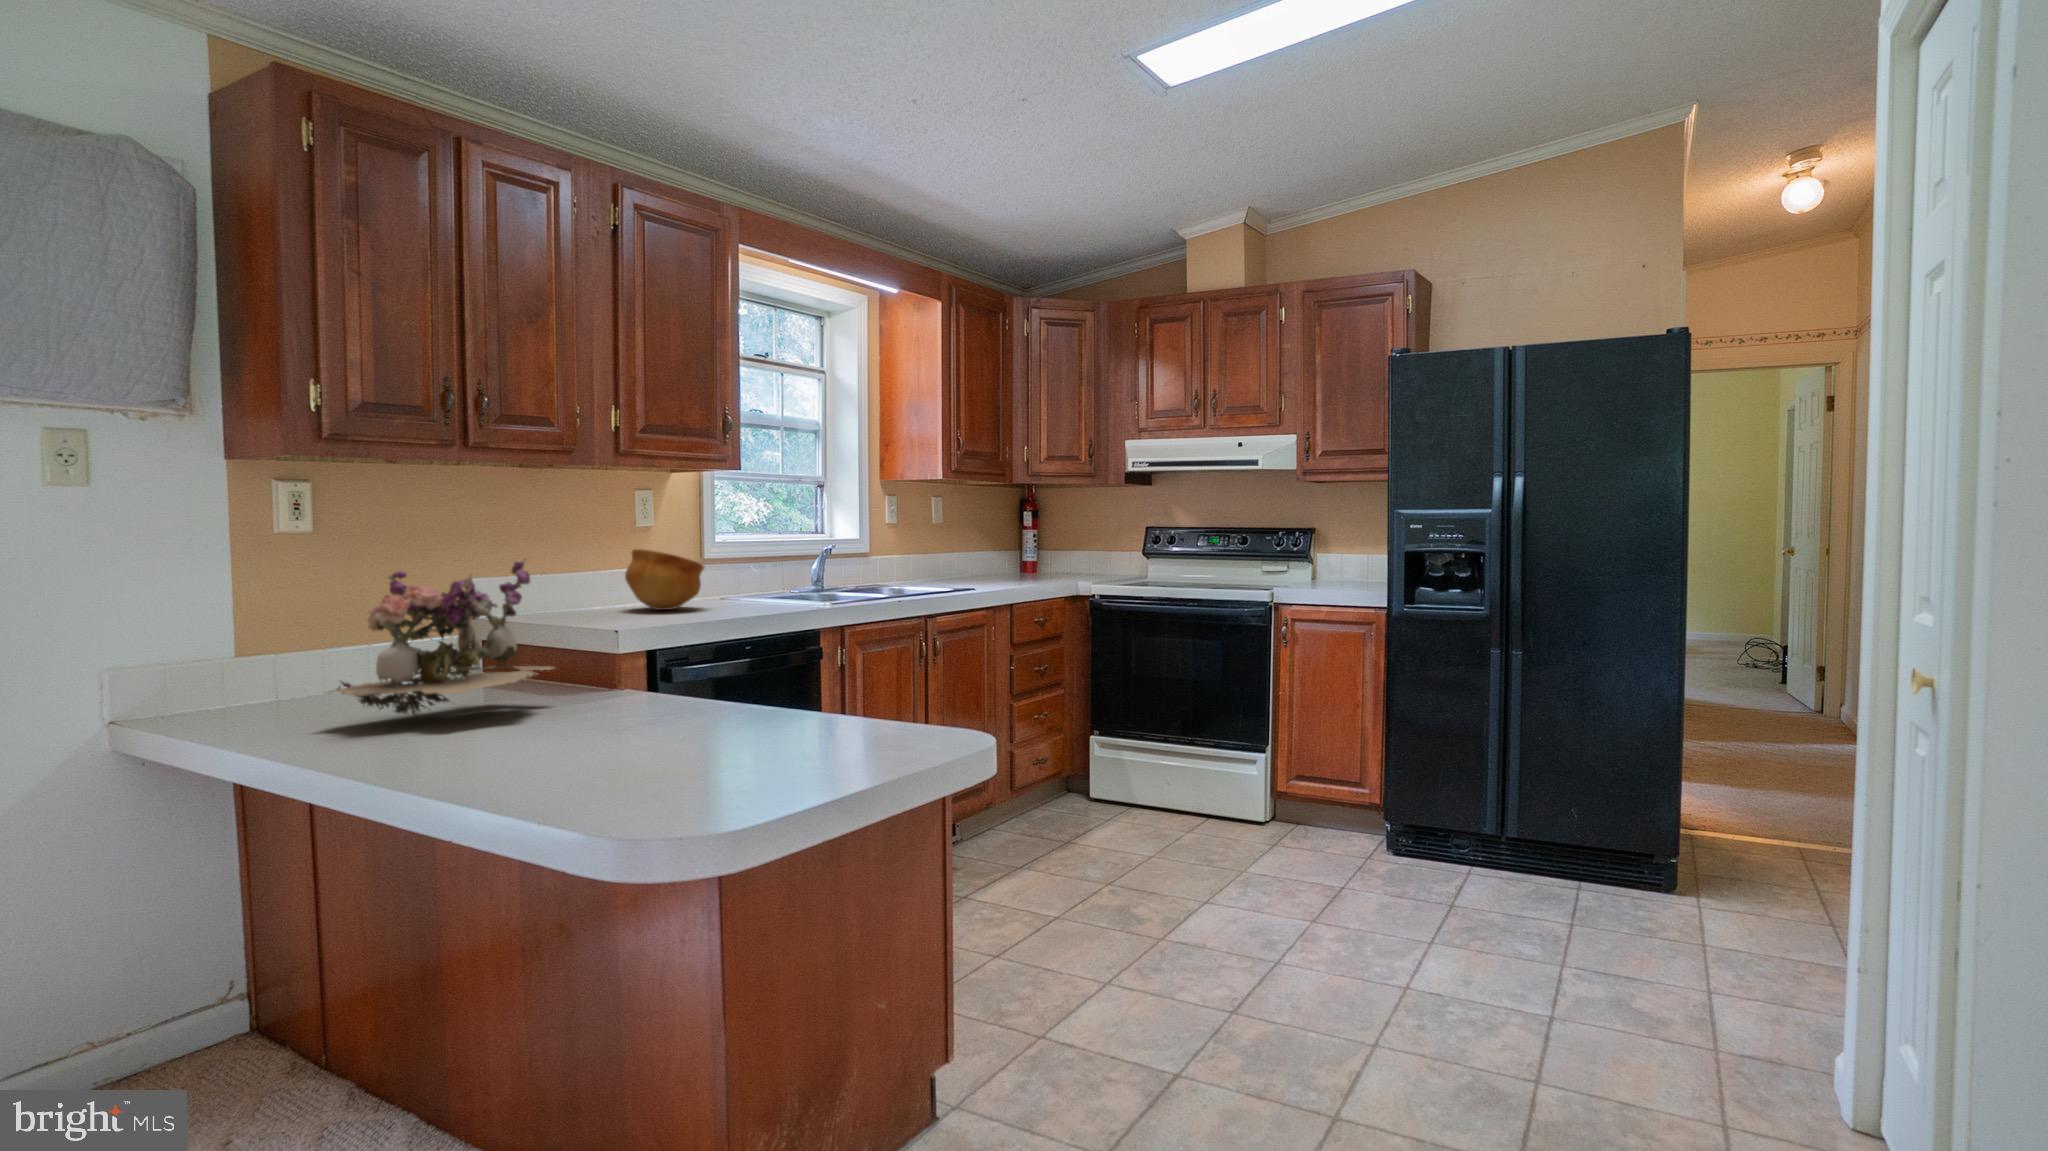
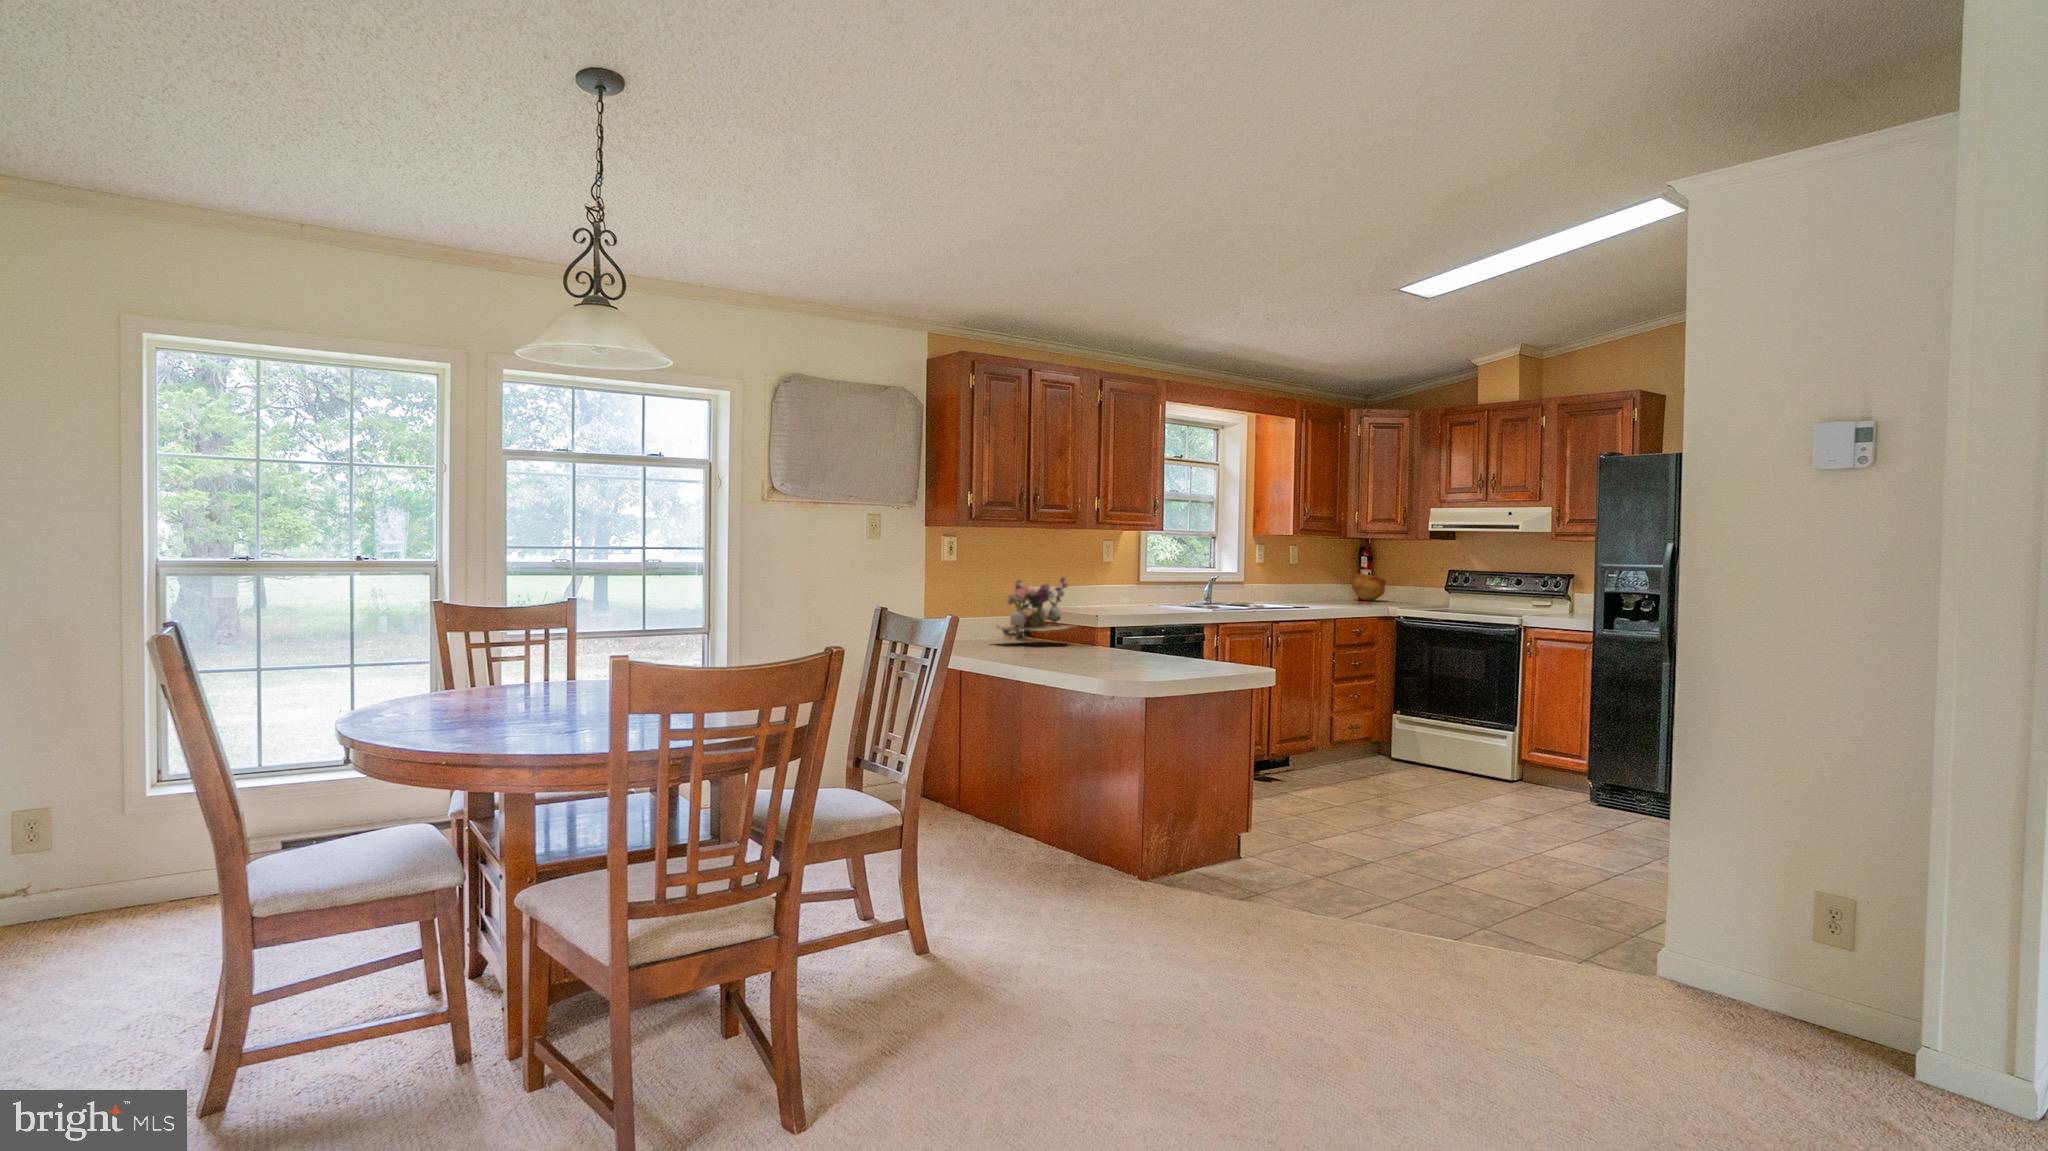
bowl: present [625,549,705,610] -> present [1352,574,1386,601]

